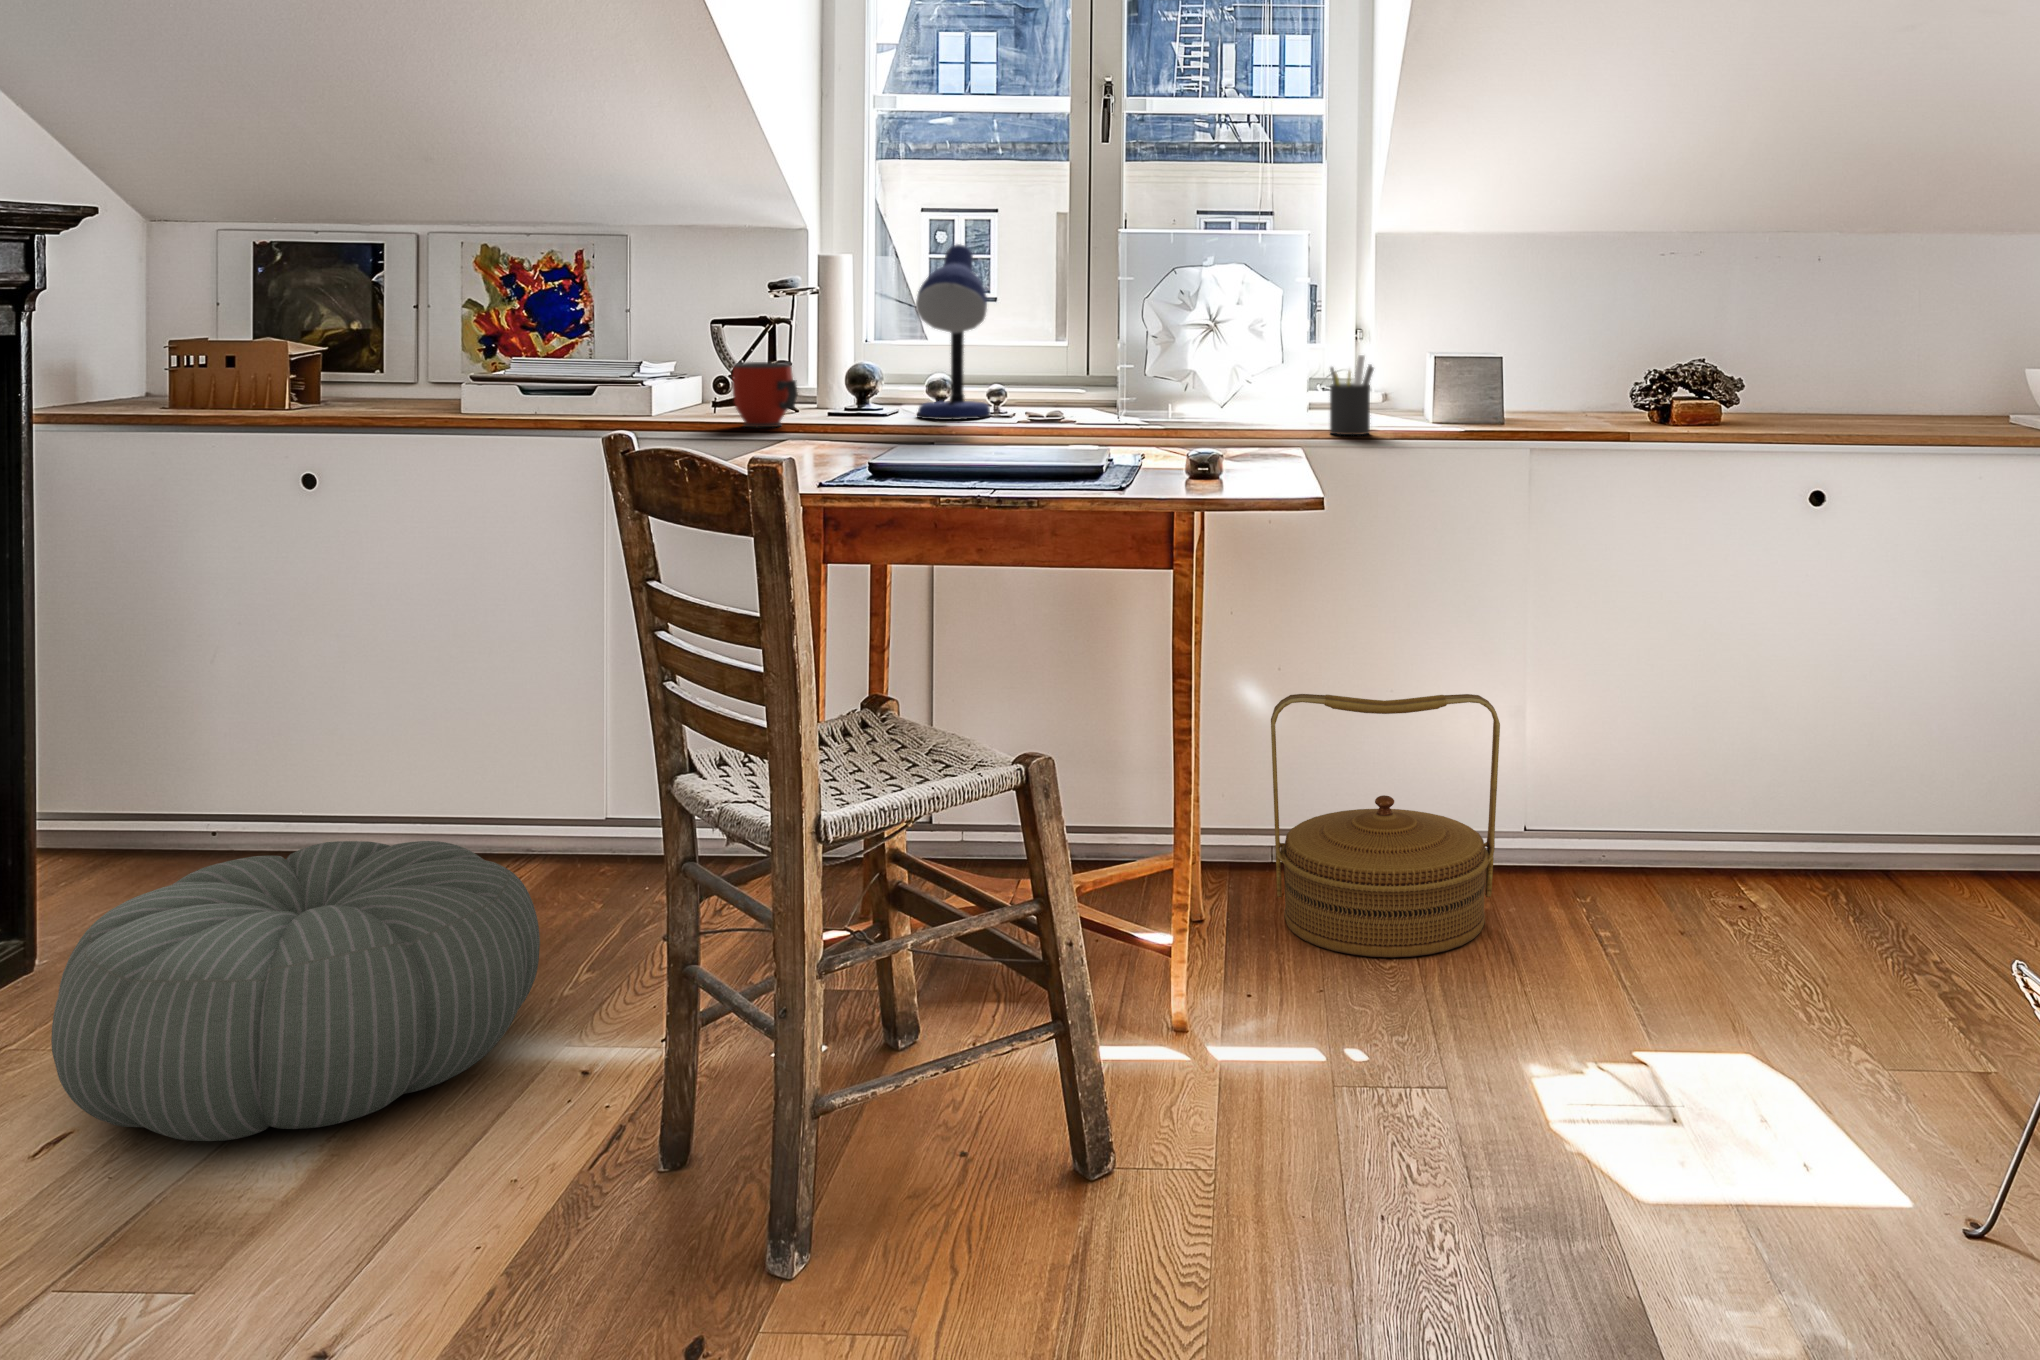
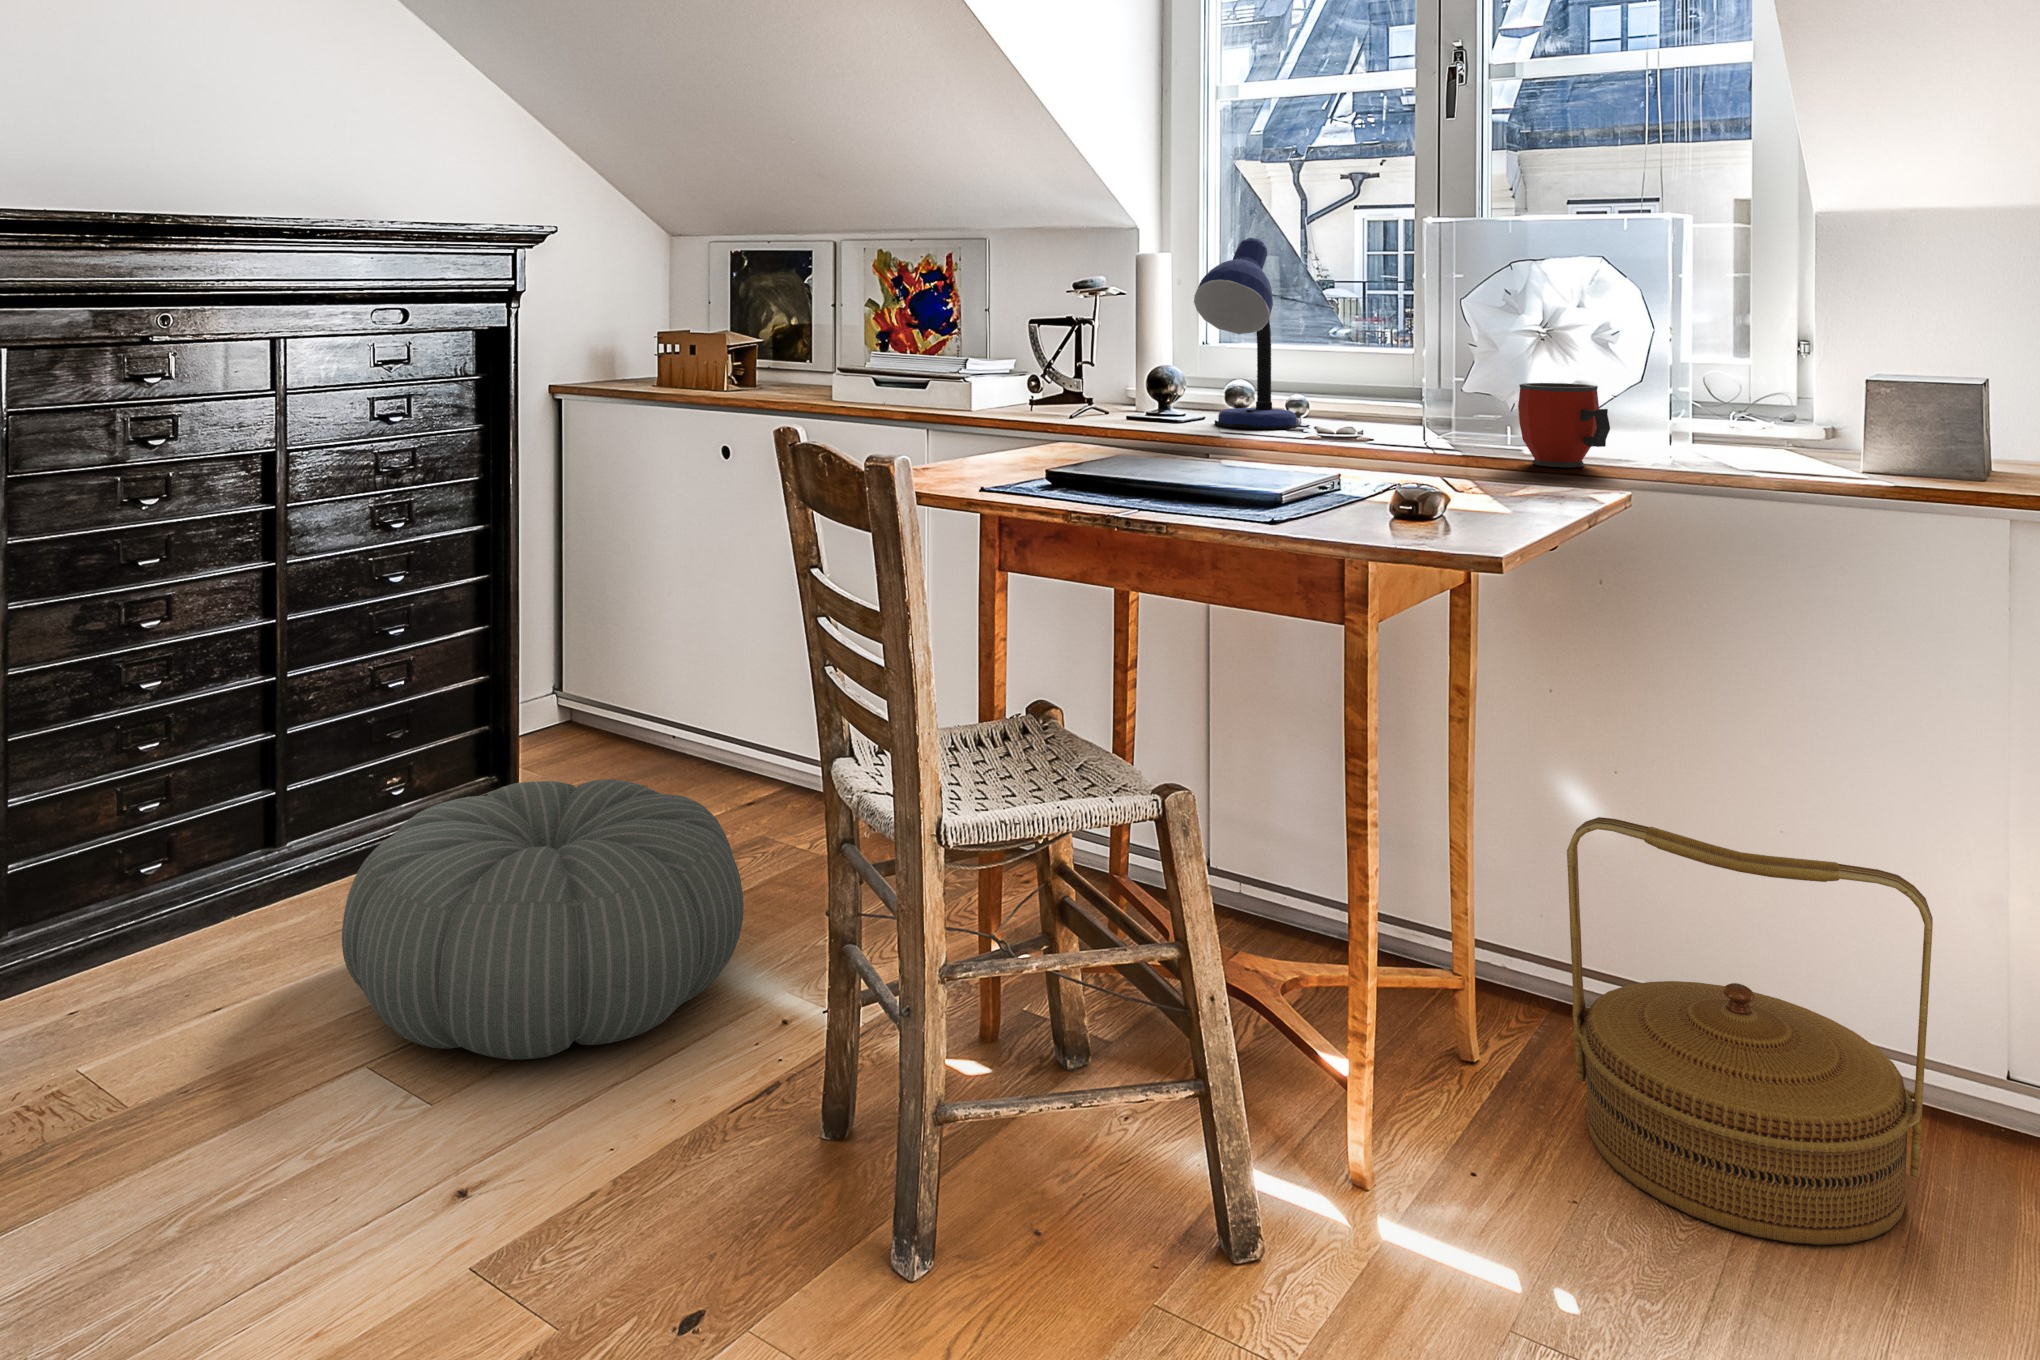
pen holder: present [1330,355,1374,435] -> none [1687,374,1756,480]
mug: present [732,362,798,427] -> present [1518,383,1610,467]

